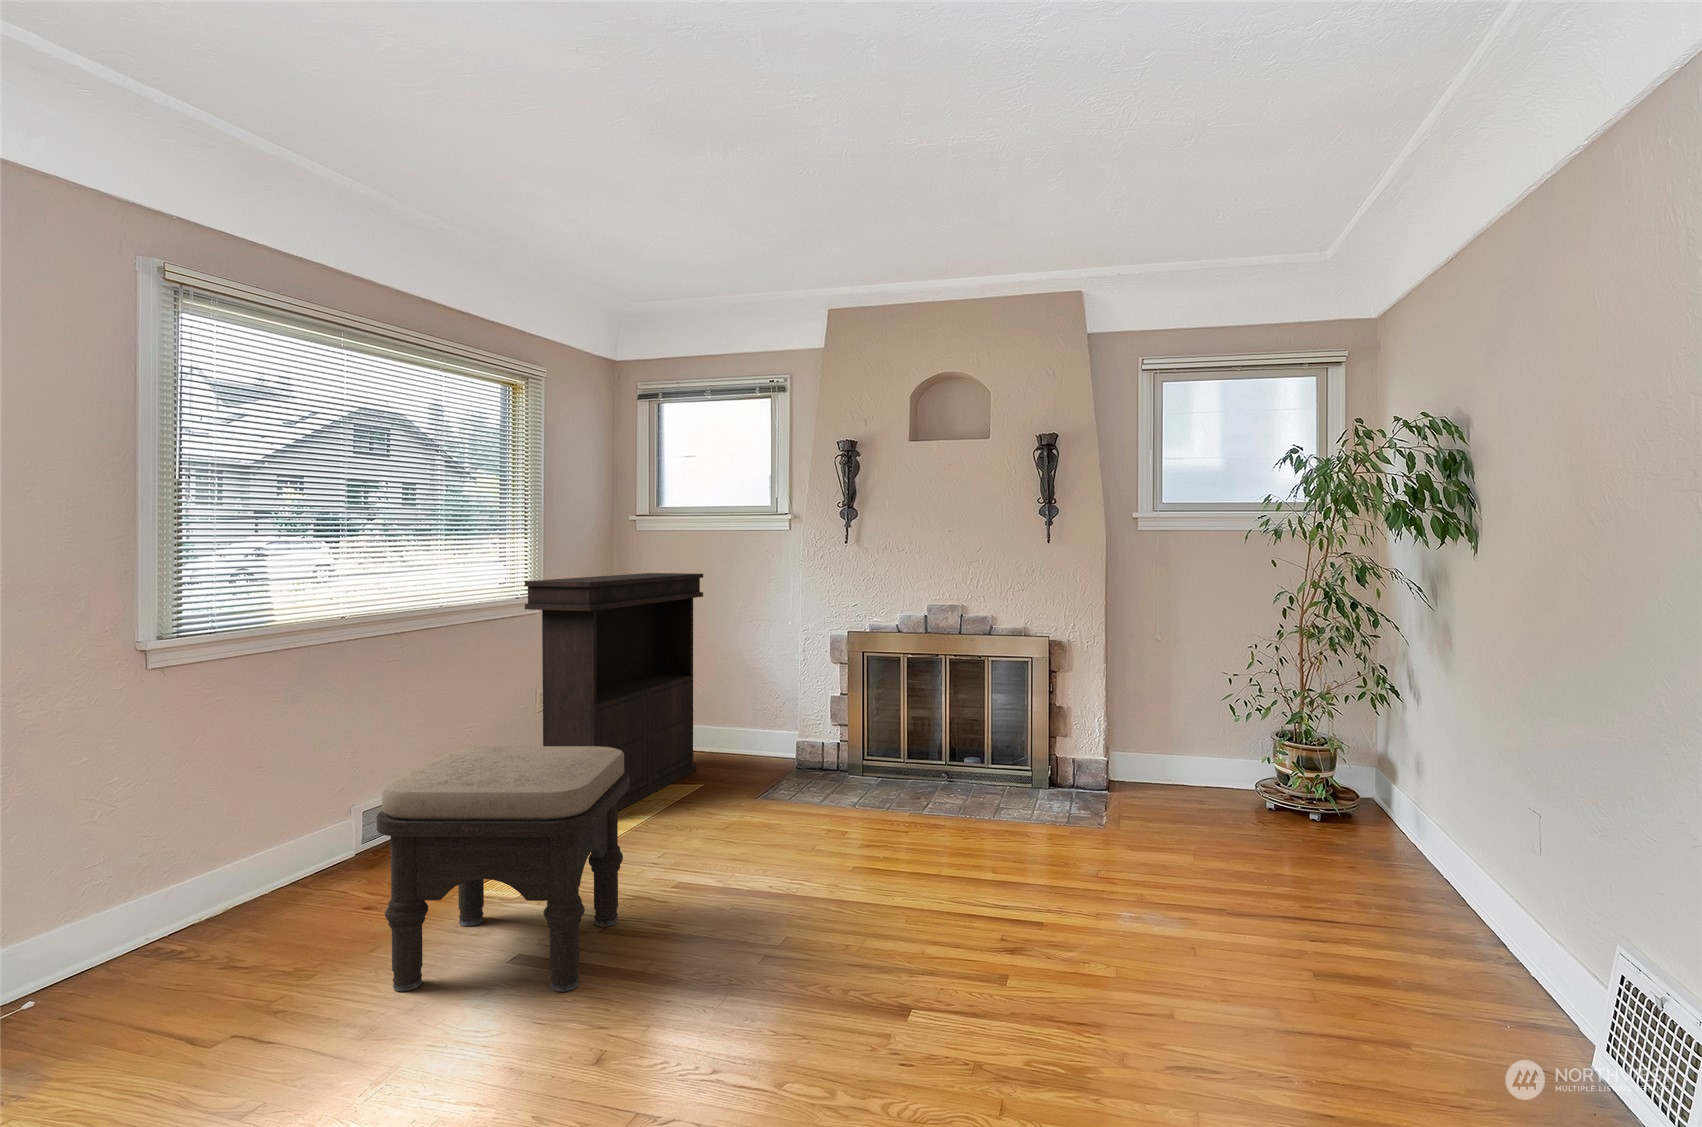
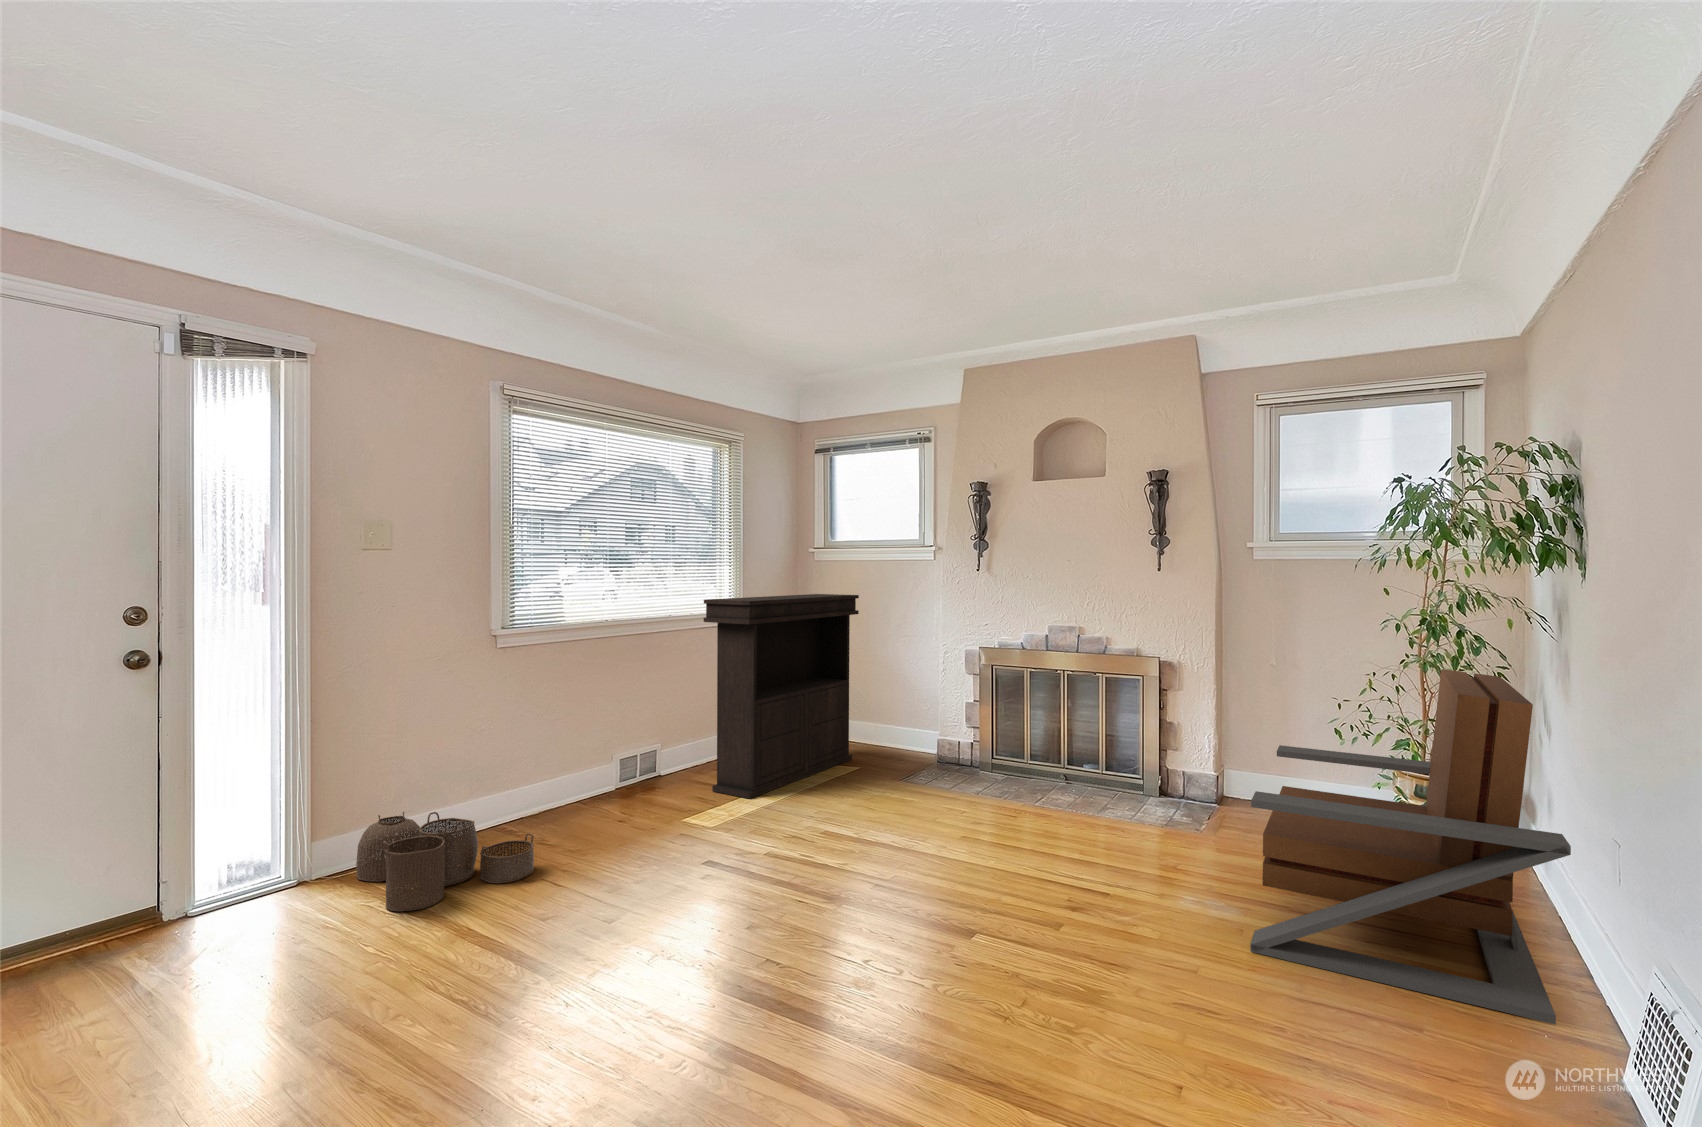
lounge chair: none [1187,640,1488,969] -> present [1250,669,1571,1024]
ottoman: present [377,746,630,992] -> none [545,729,747,931]
woven basket: none [65,875,338,1014] -> present [356,812,534,911]

